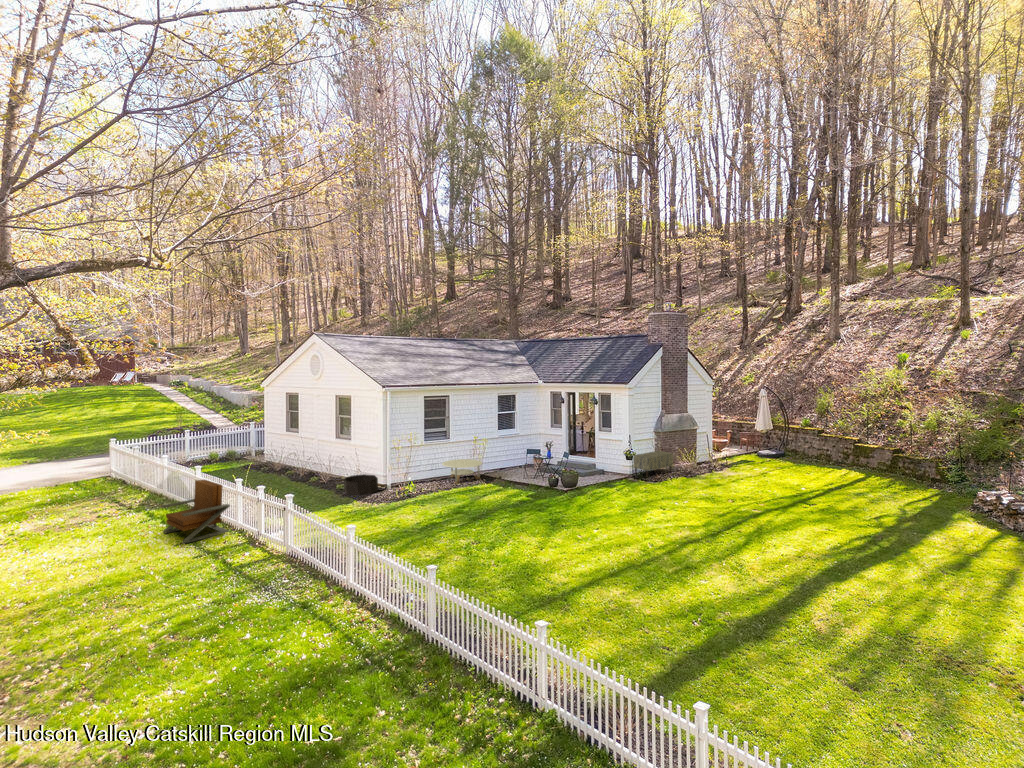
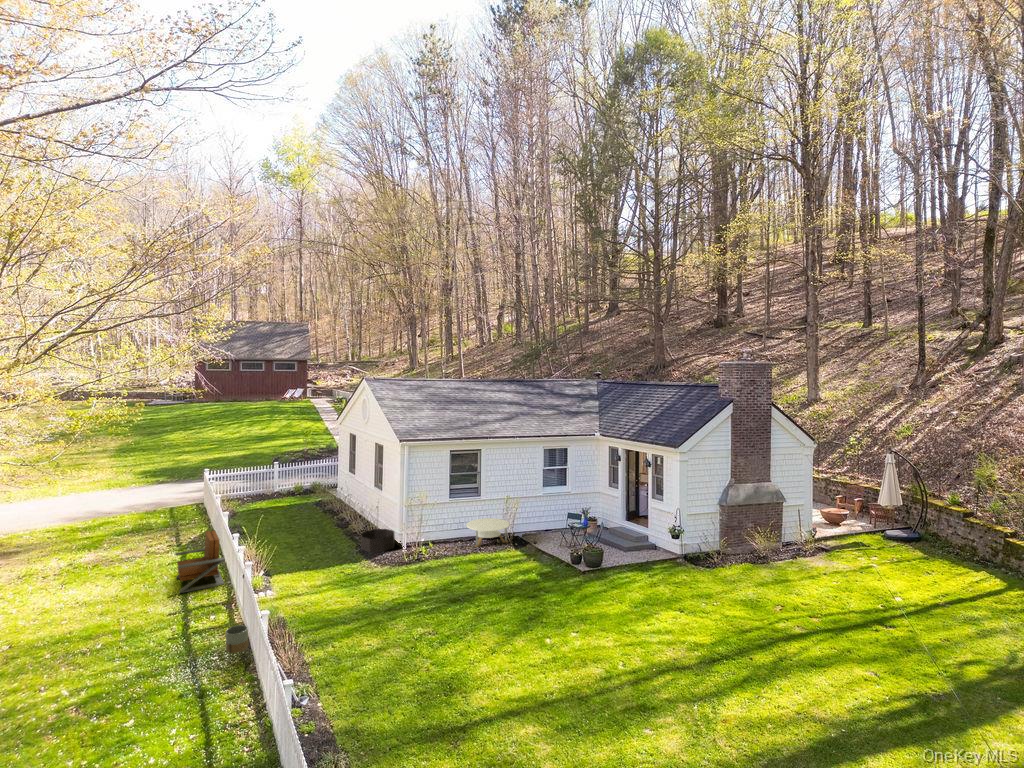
bench: present [633,451,673,476] -> none [686,528,740,561]
planter: none [309,547,332,584] -> present [226,625,249,660]

